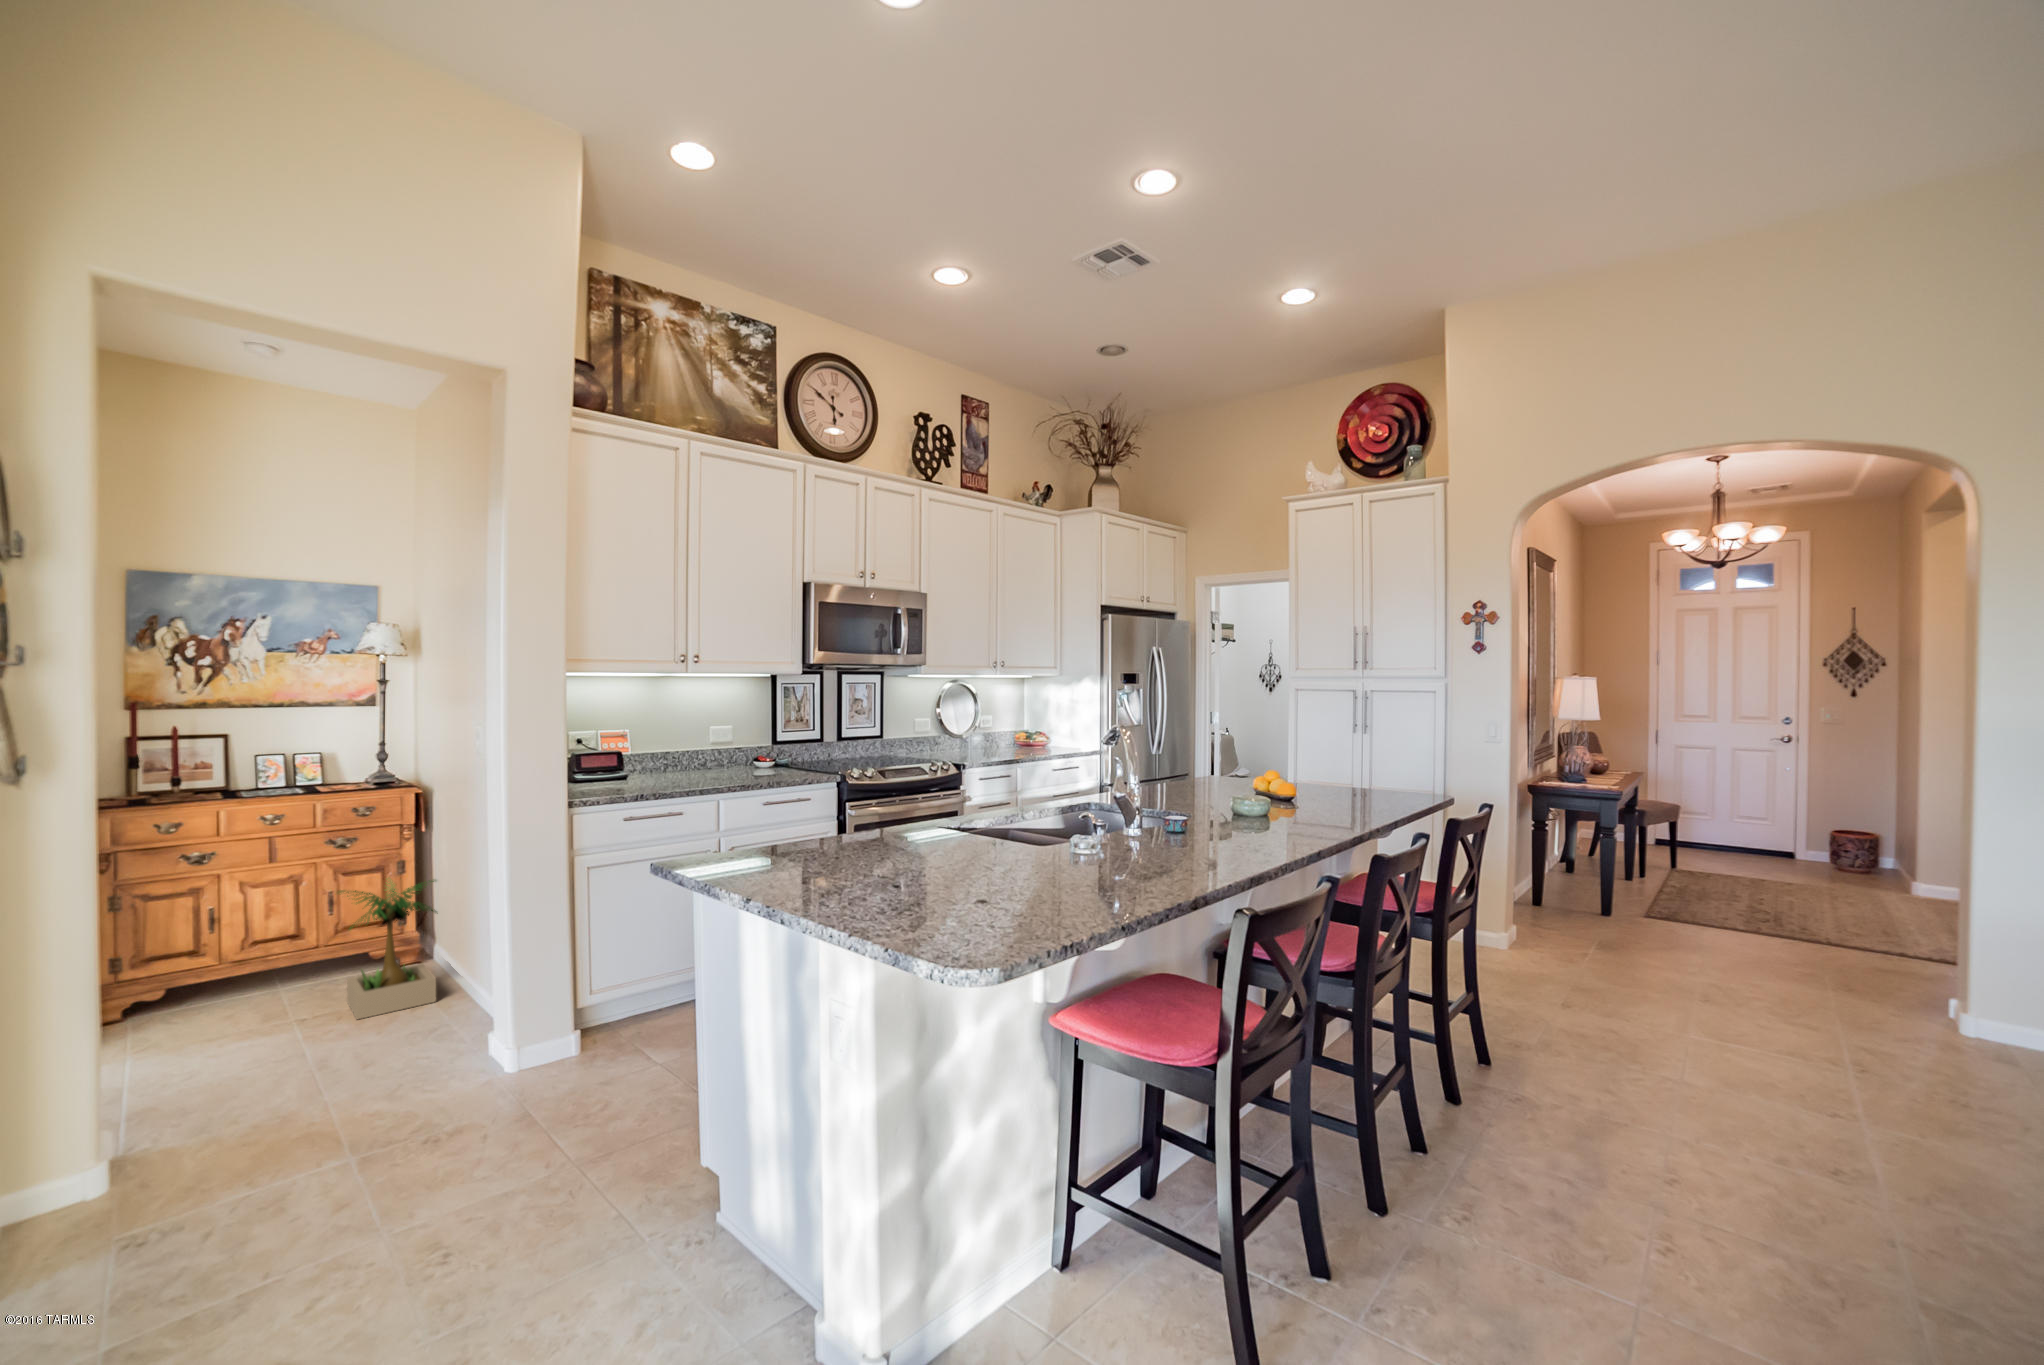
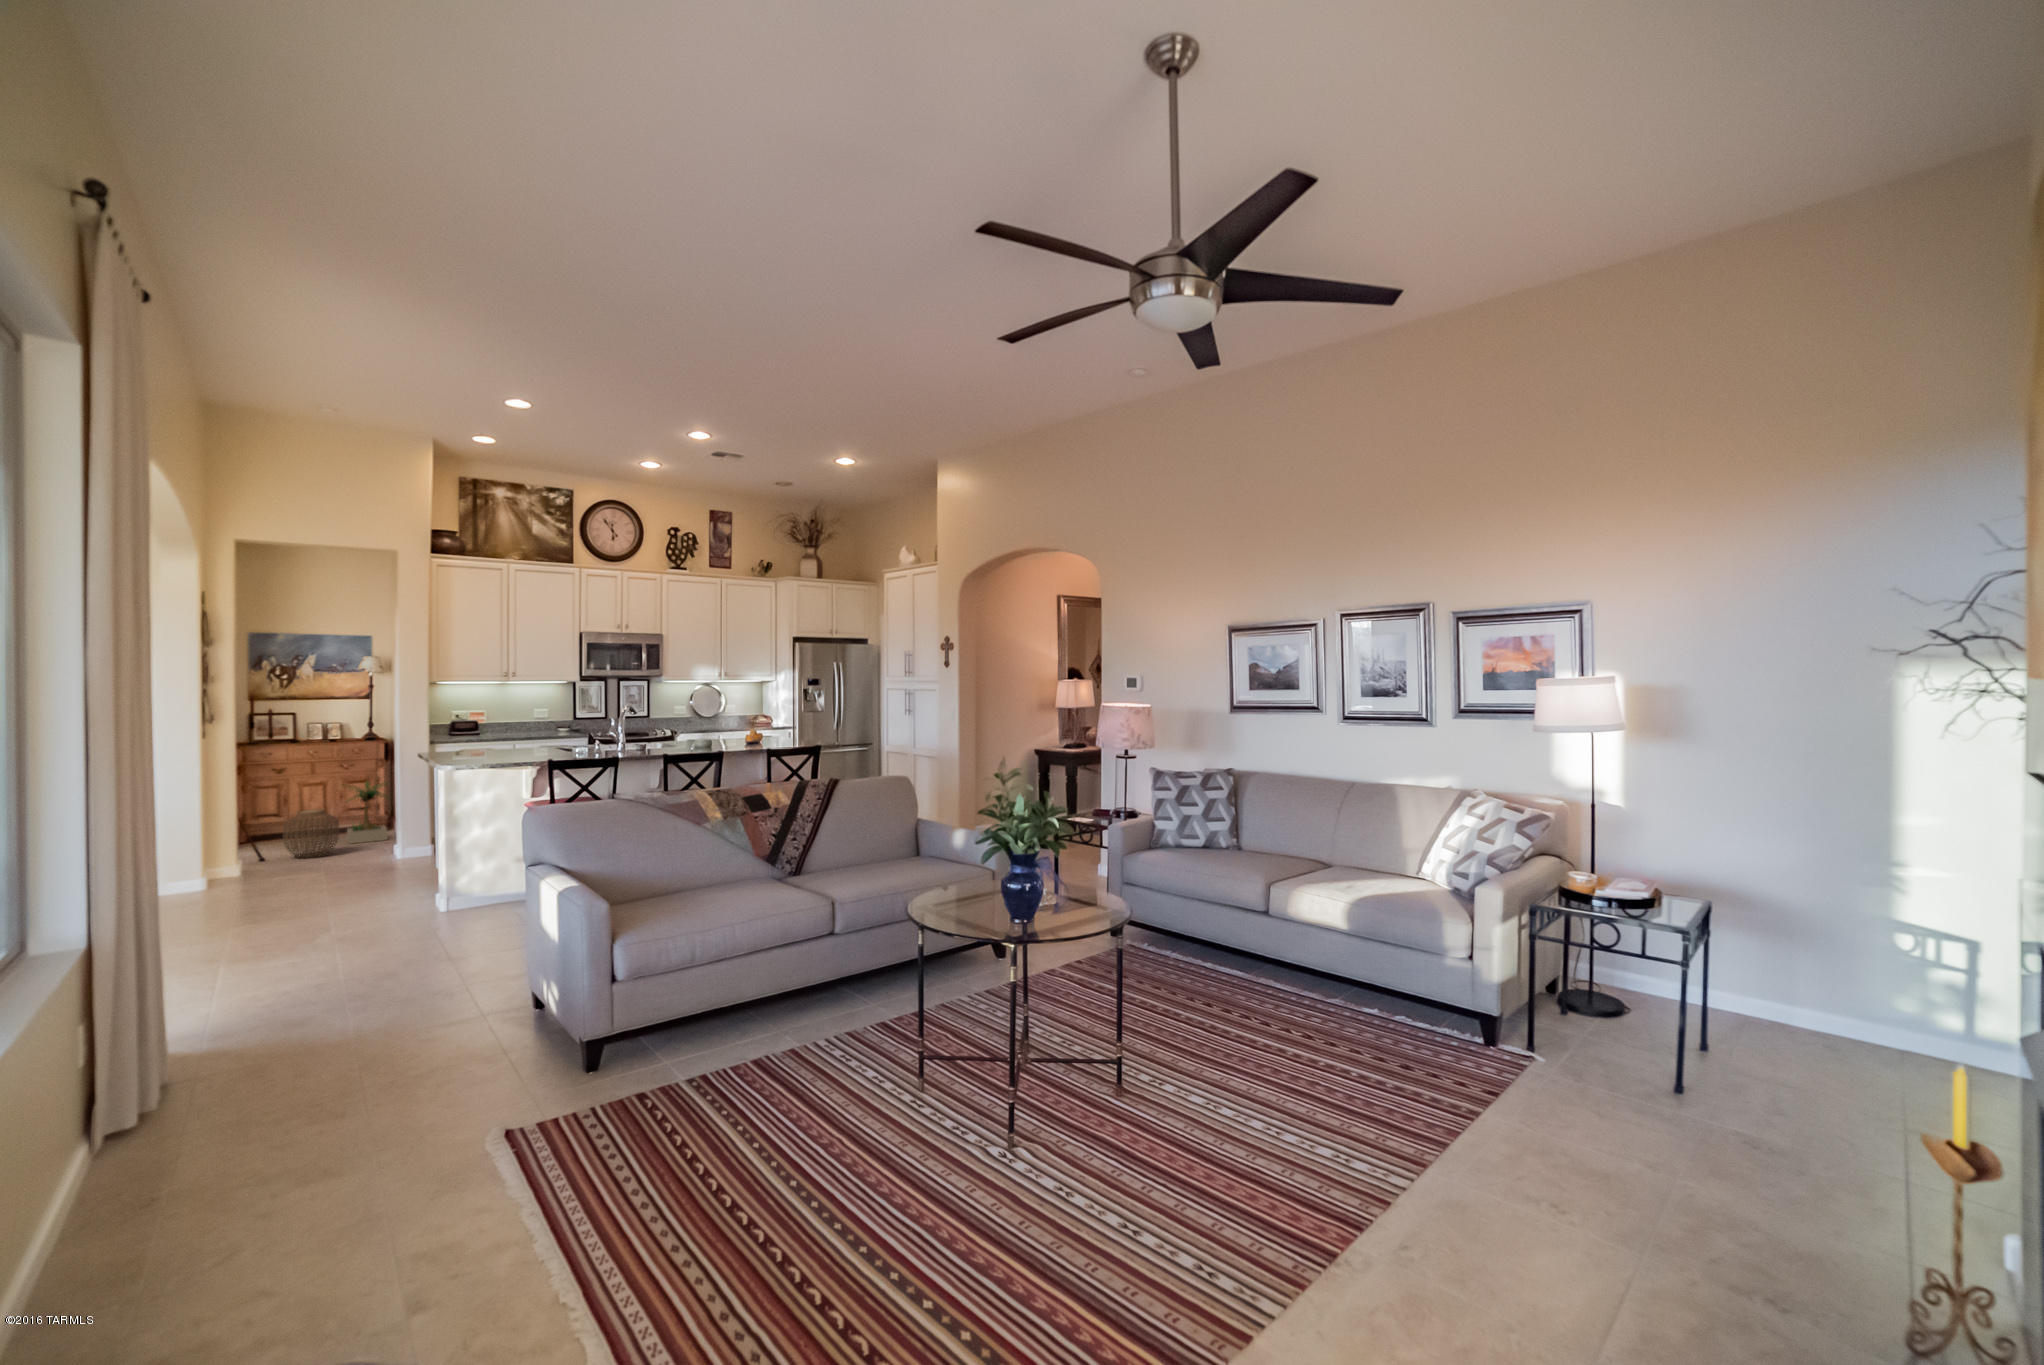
woven basket: none [214,970,349,1097] -> present [283,809,339,858]

